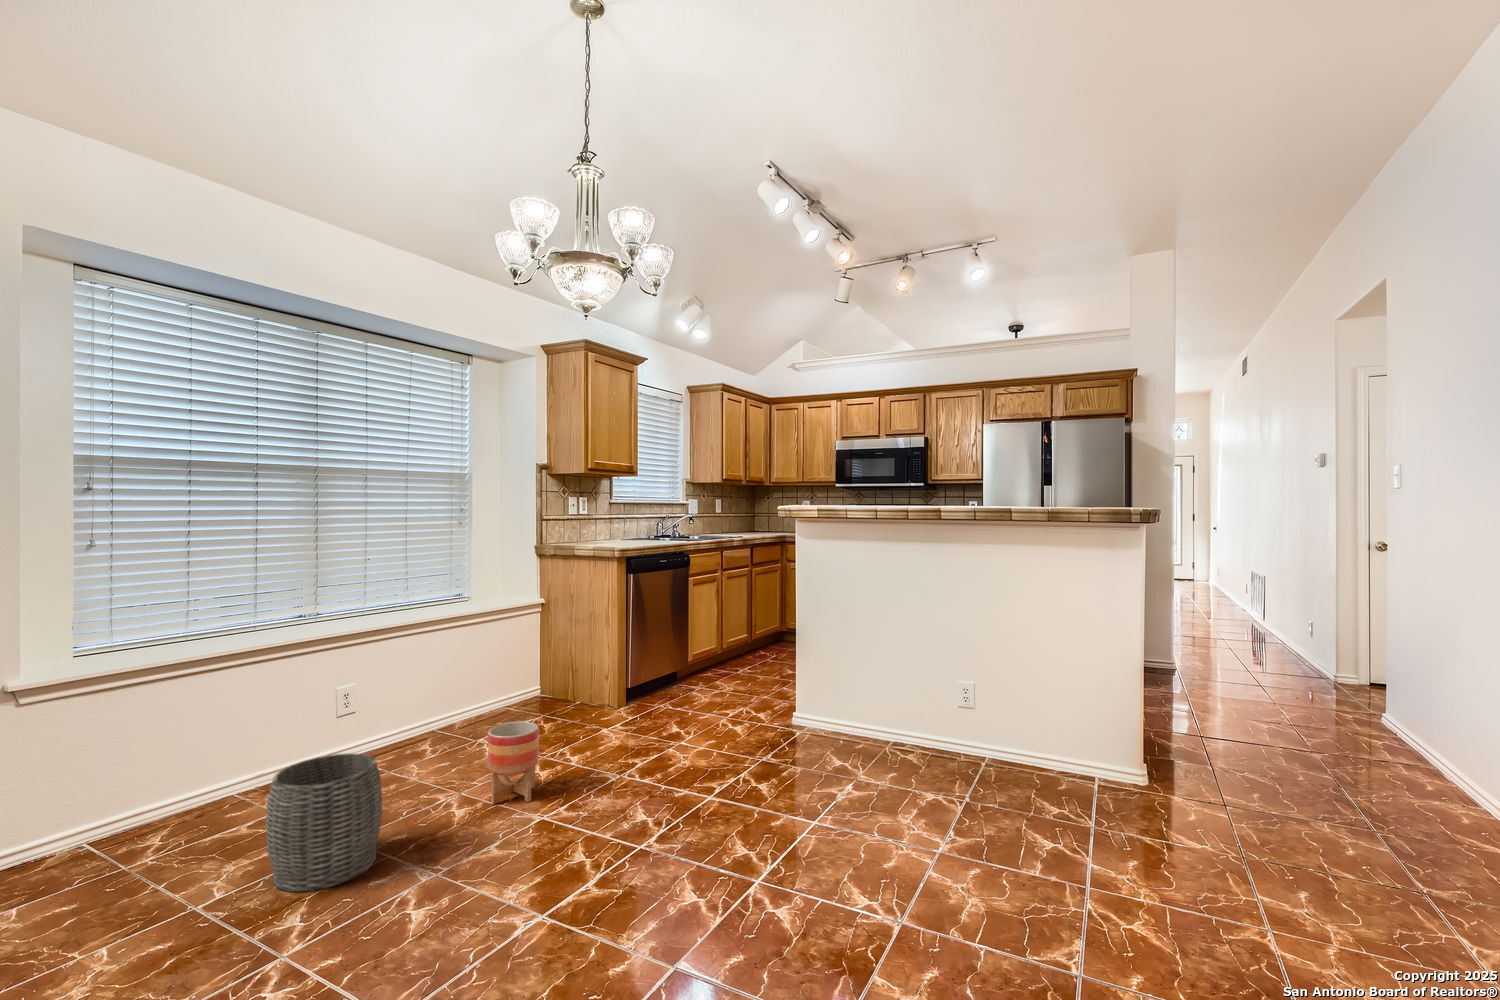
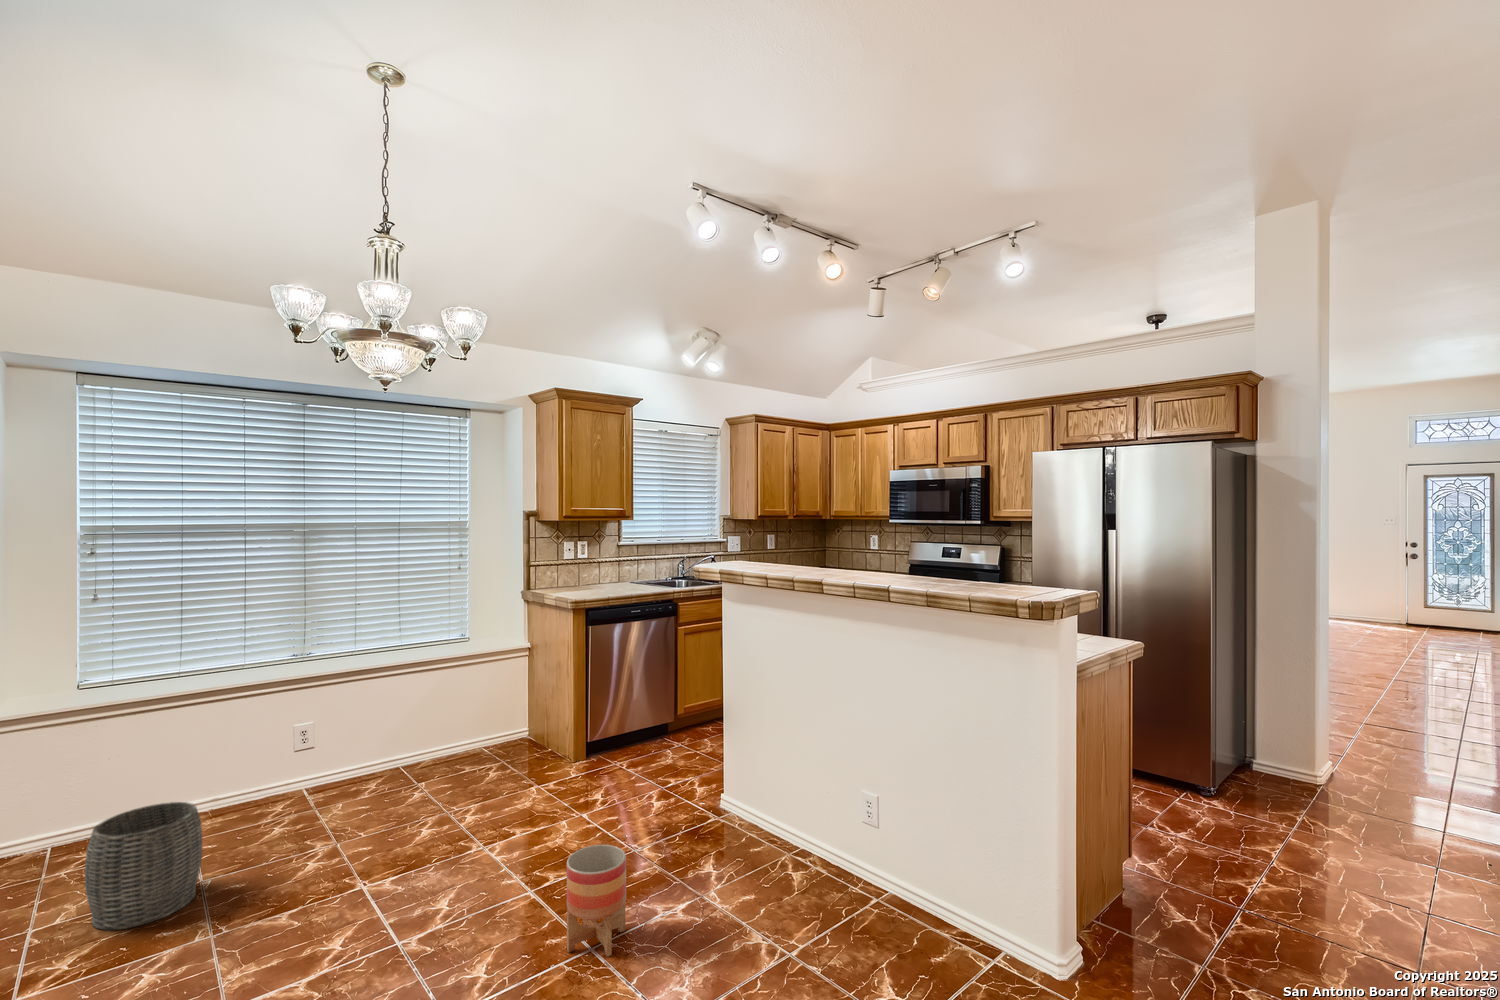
planter: present [488,722,538,805] -> present [567,845,626,956]

